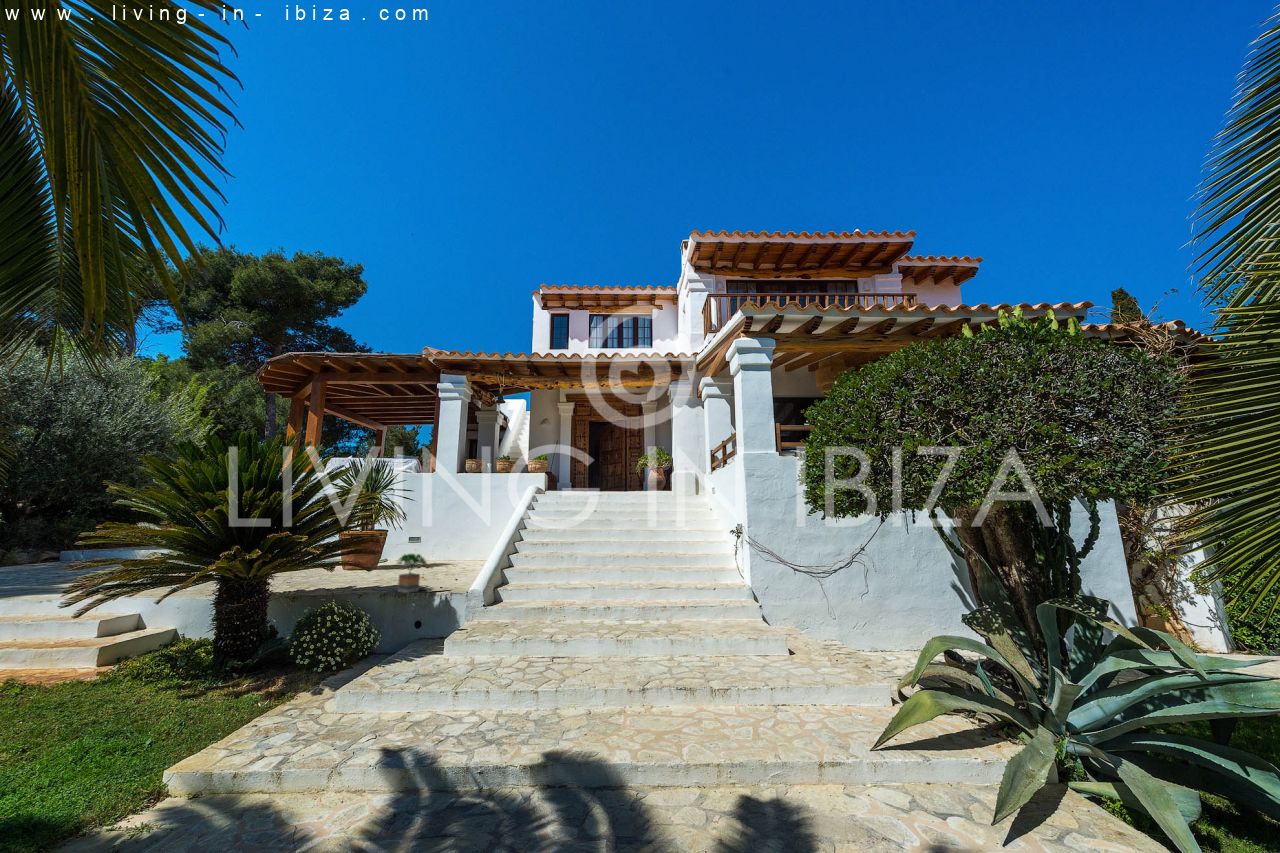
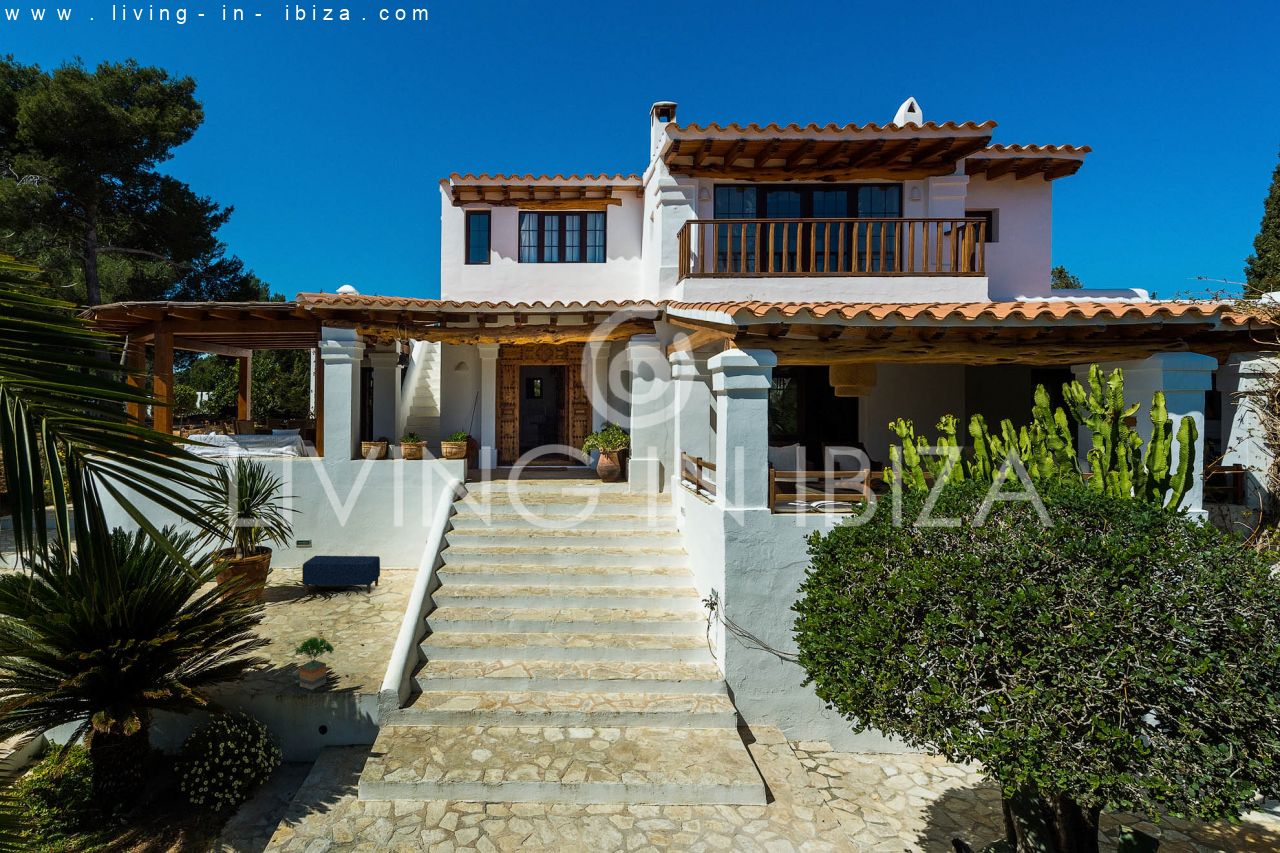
bench: none [413,537,473,564] -> present [302,556,380,594]

